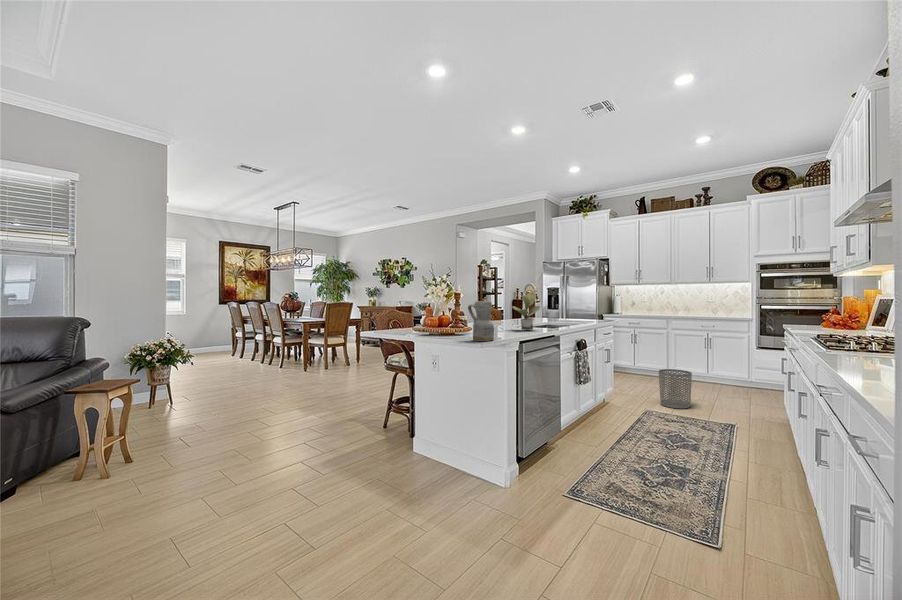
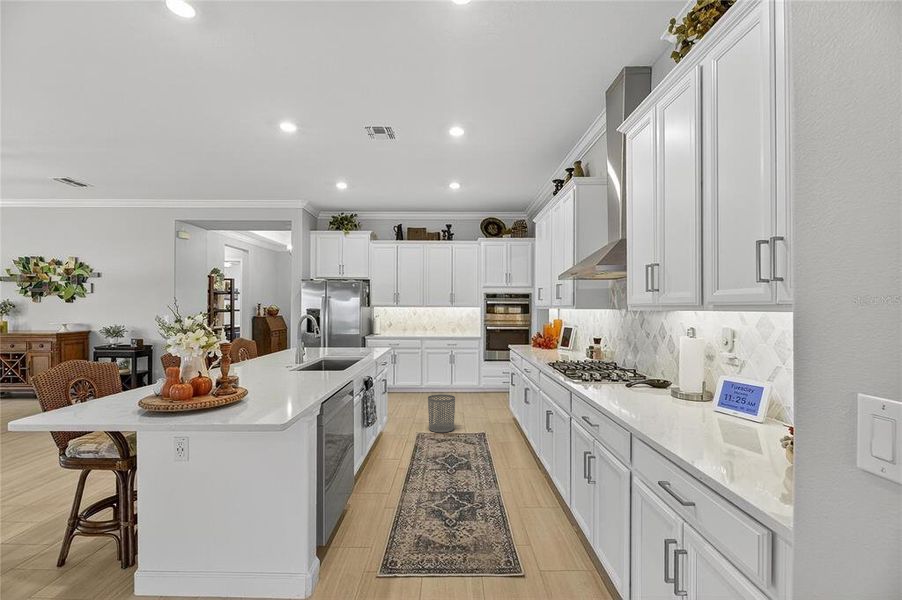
potted plant: present [513,293,540,330] -> none [297,330,332,374]
ceramic pitcher: present [468,301,494,341] -> none [258,350,294,401]

